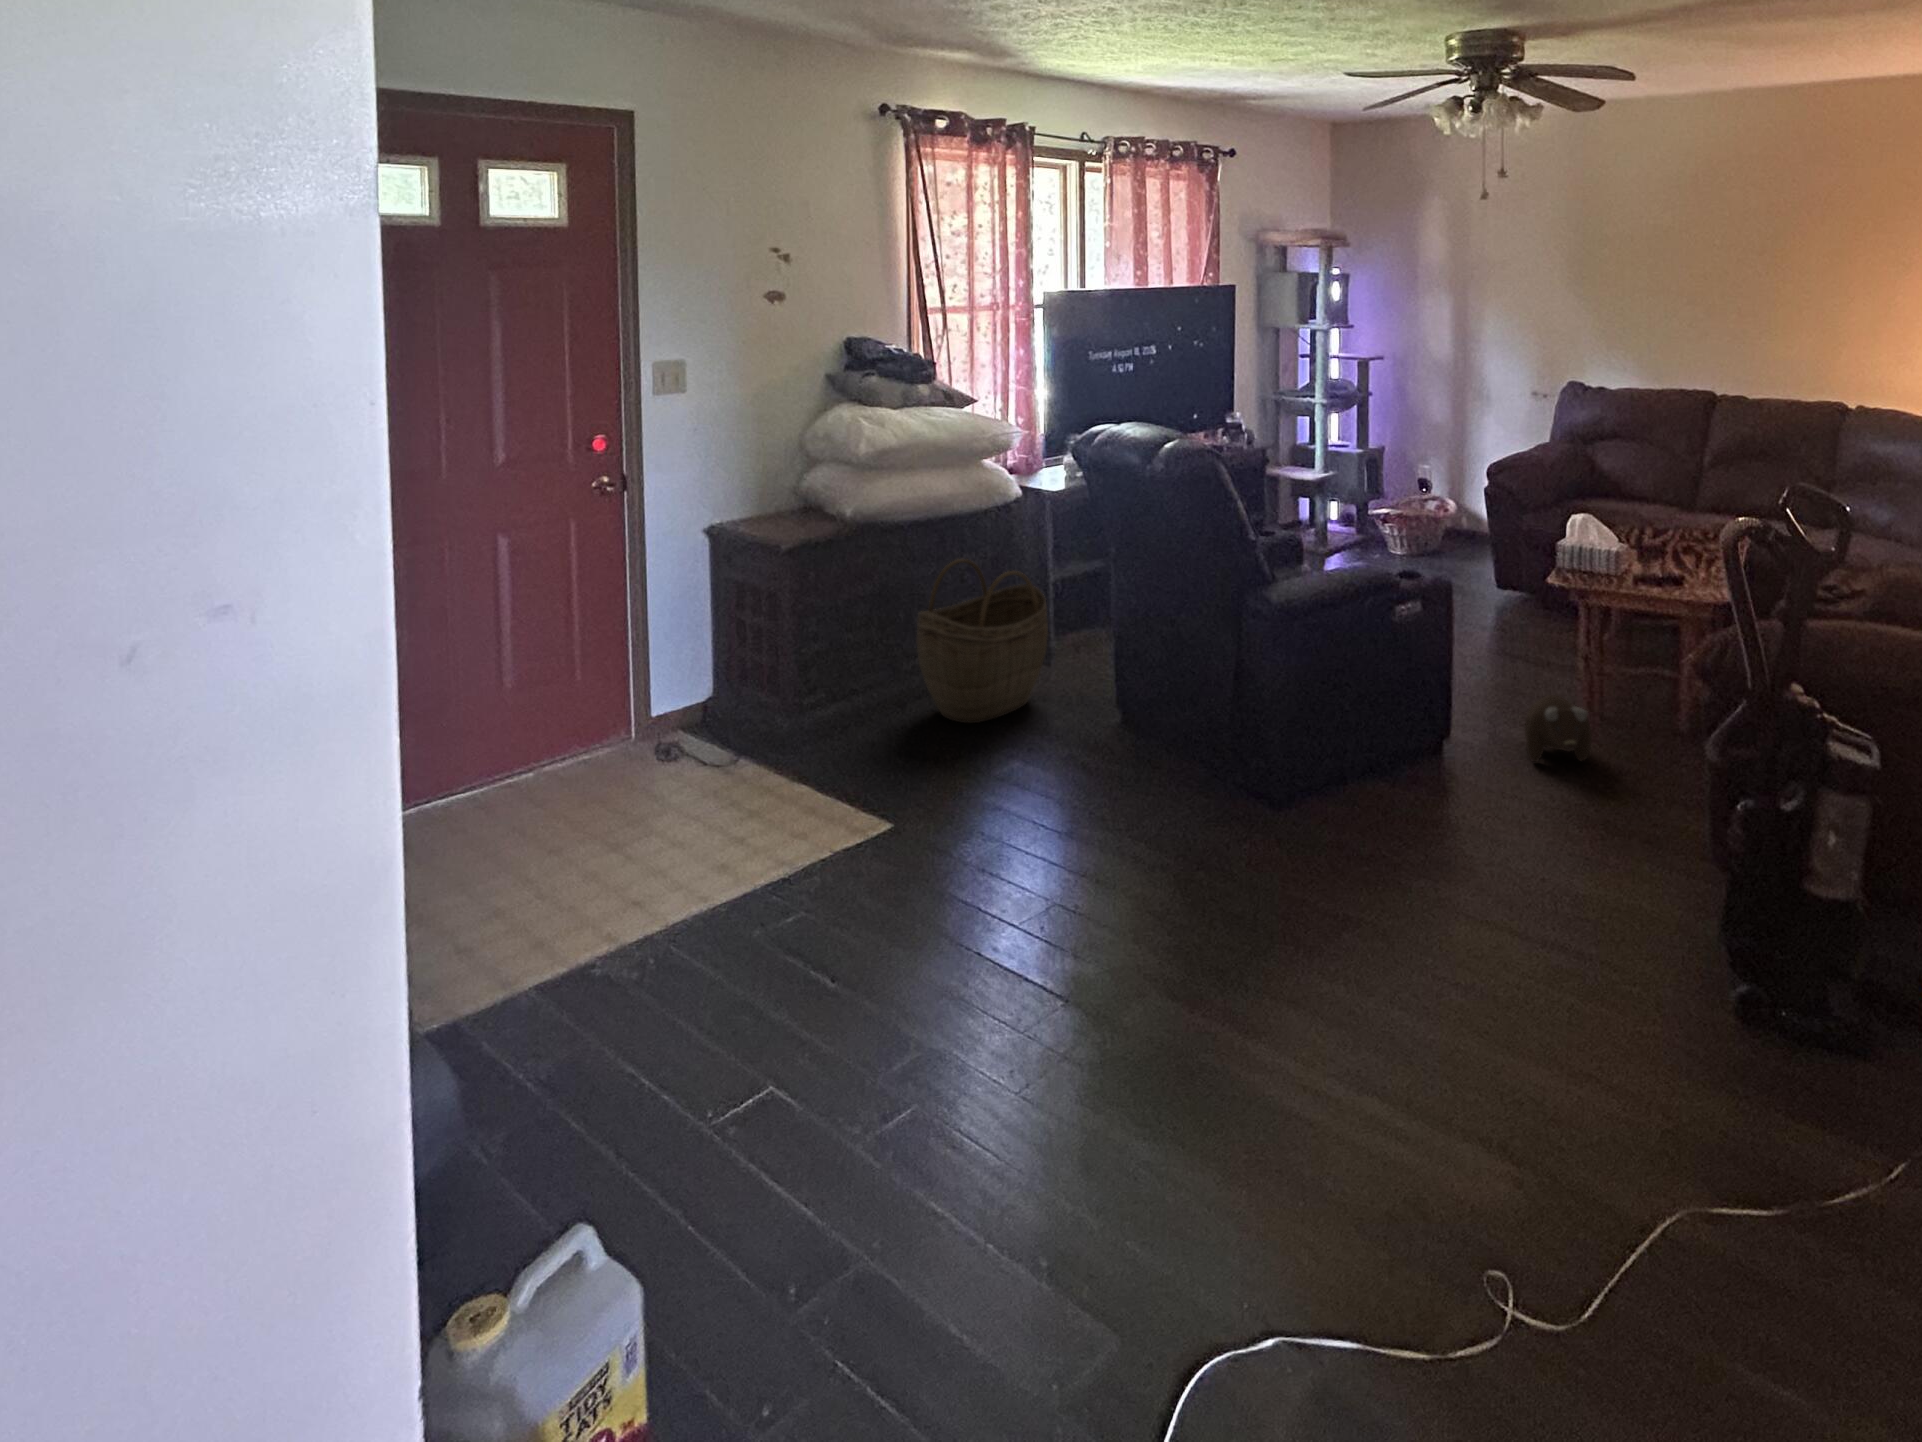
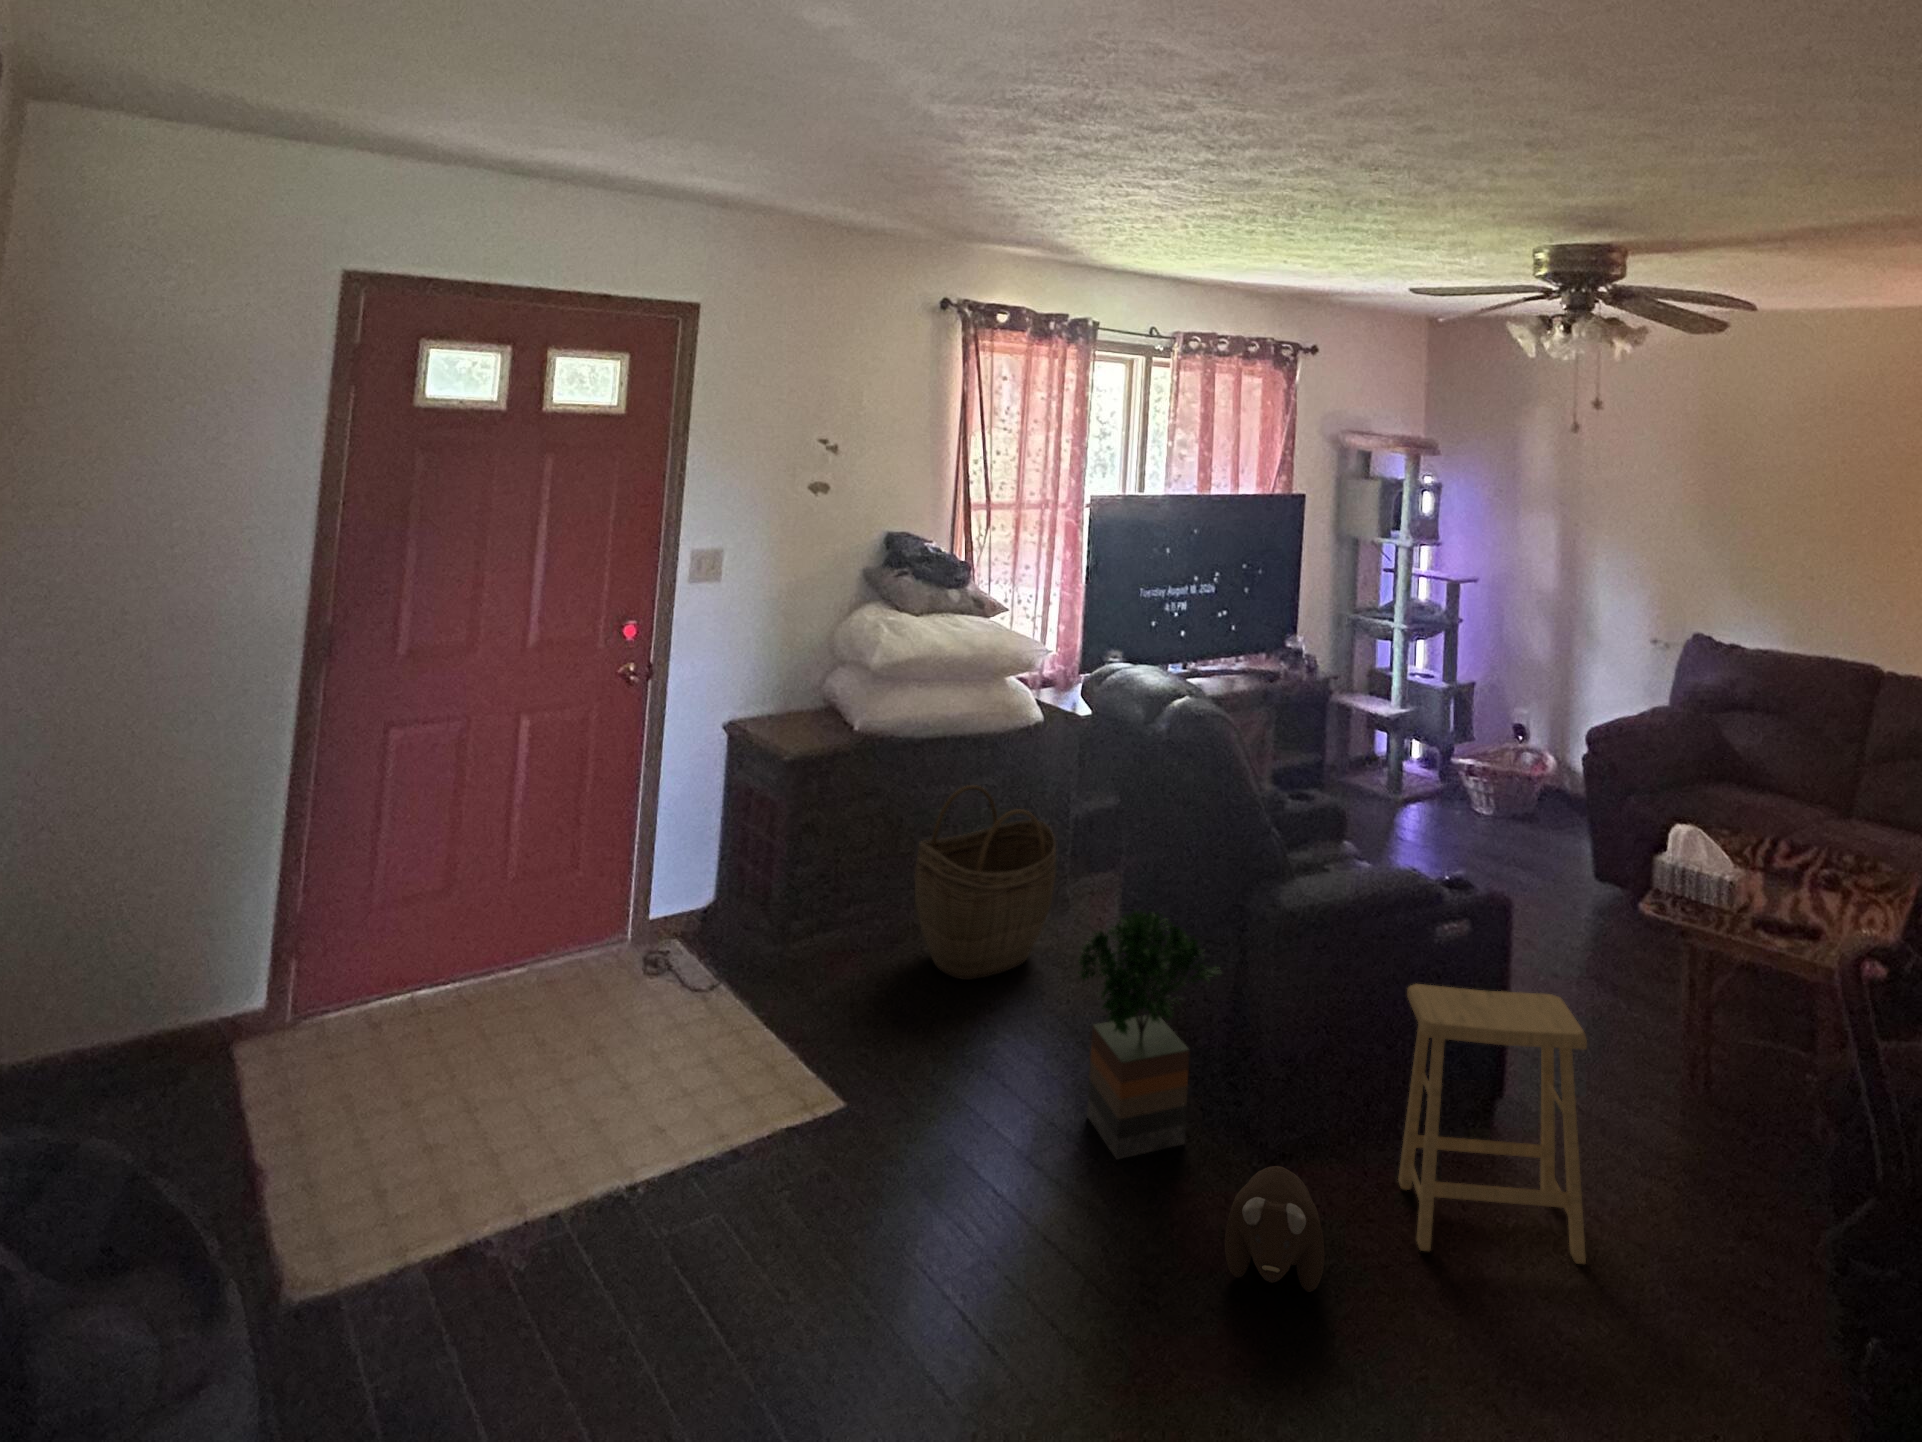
potted tree: none [1096,623,1223,821] -> present [1079,911,1219,1159]
footstool: none [1374,638,1521,836] -> present [1398,984,1587,1264]
plush toy: present [1525,695,1592,762] -> present [1225,1166,1324,1292]

